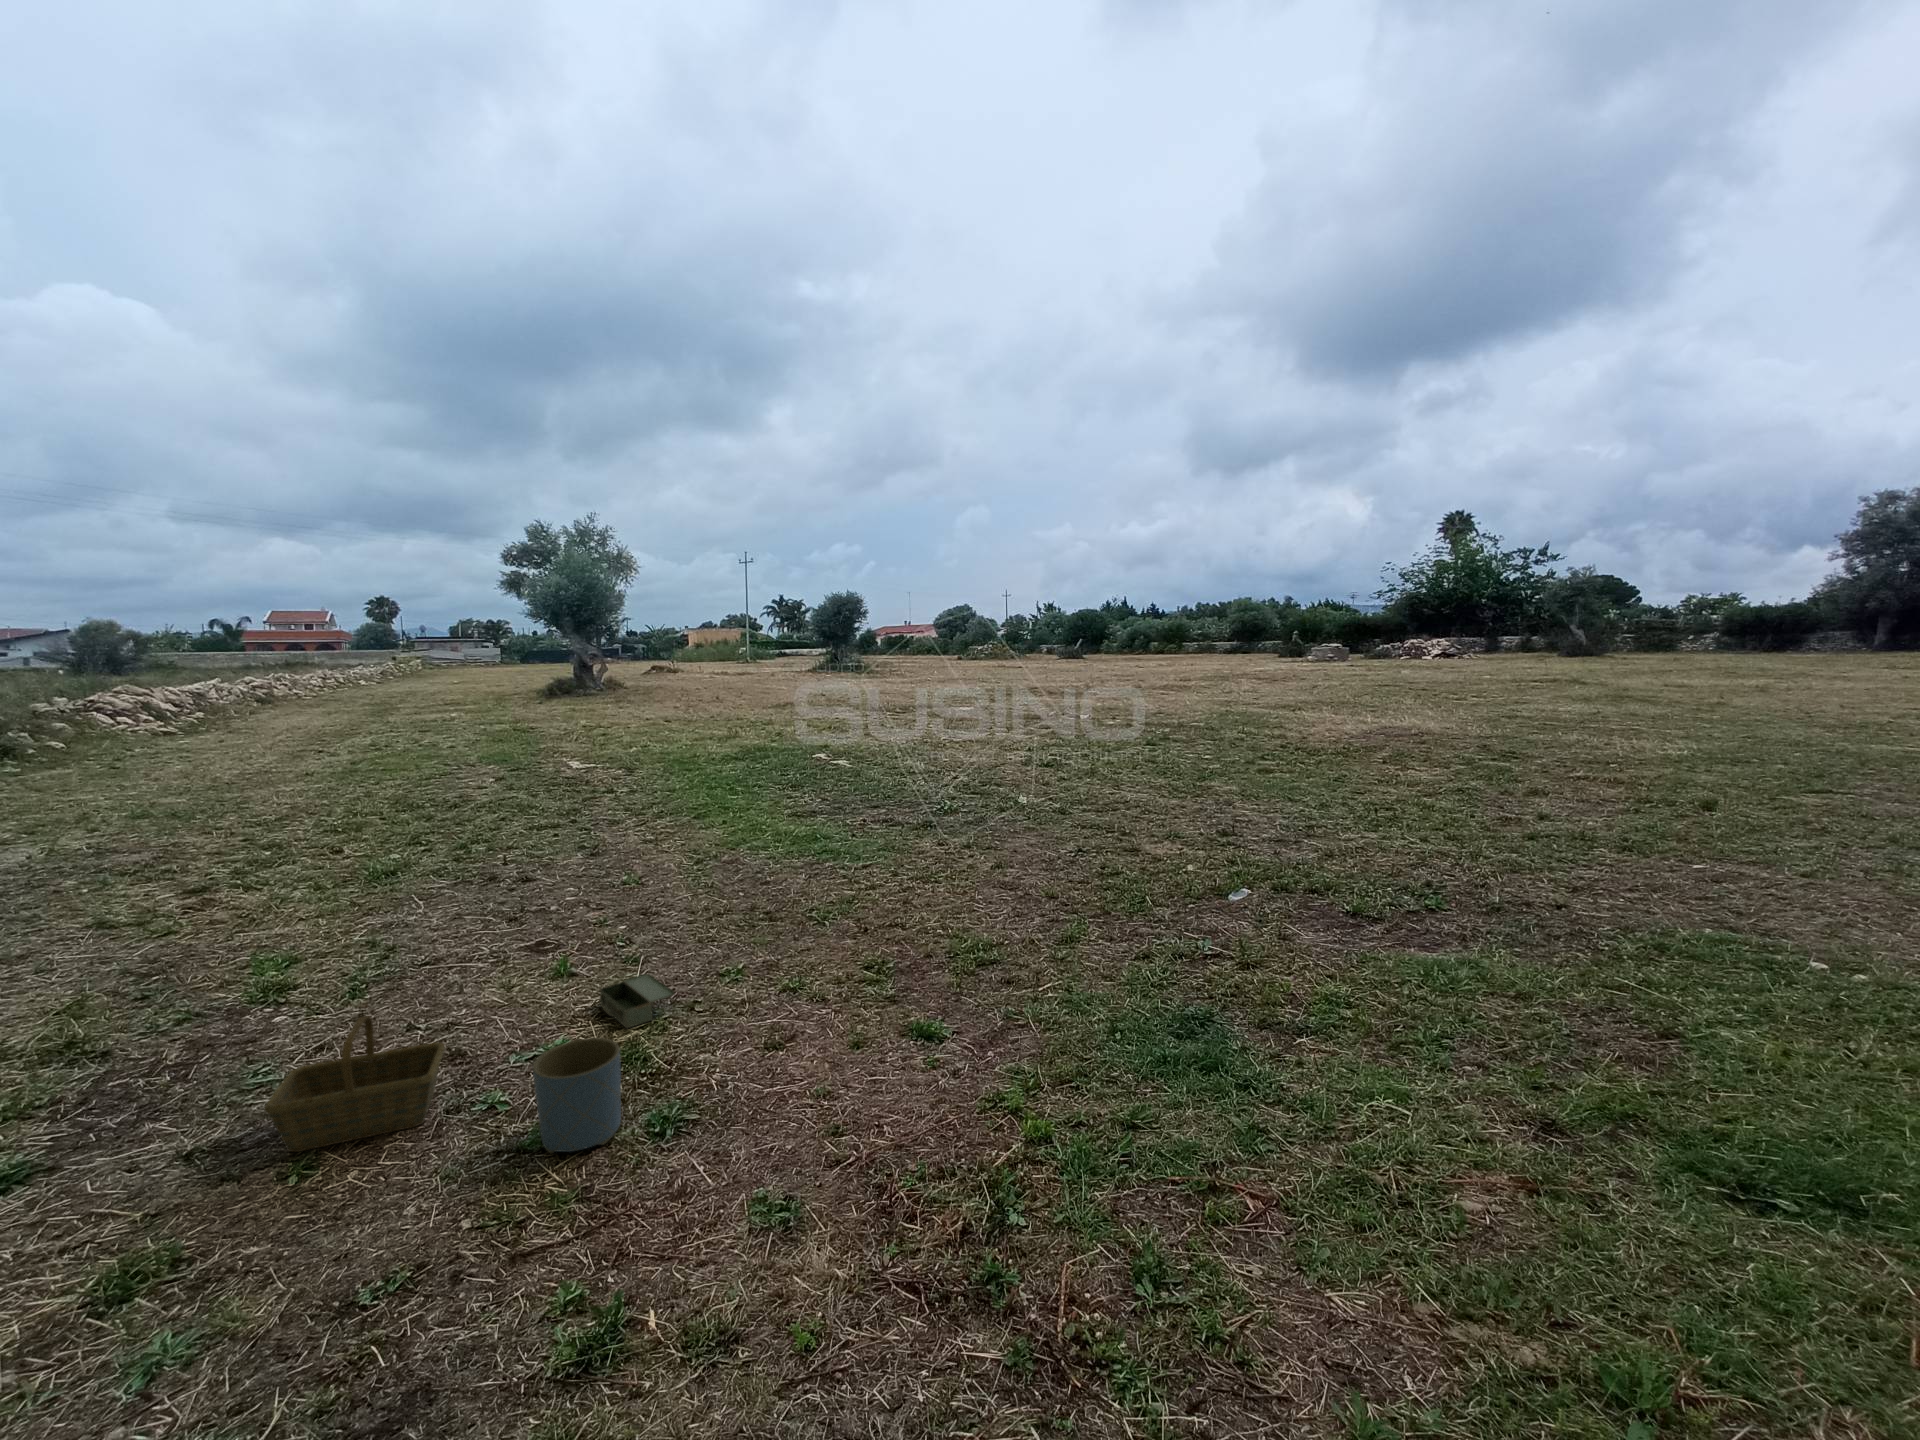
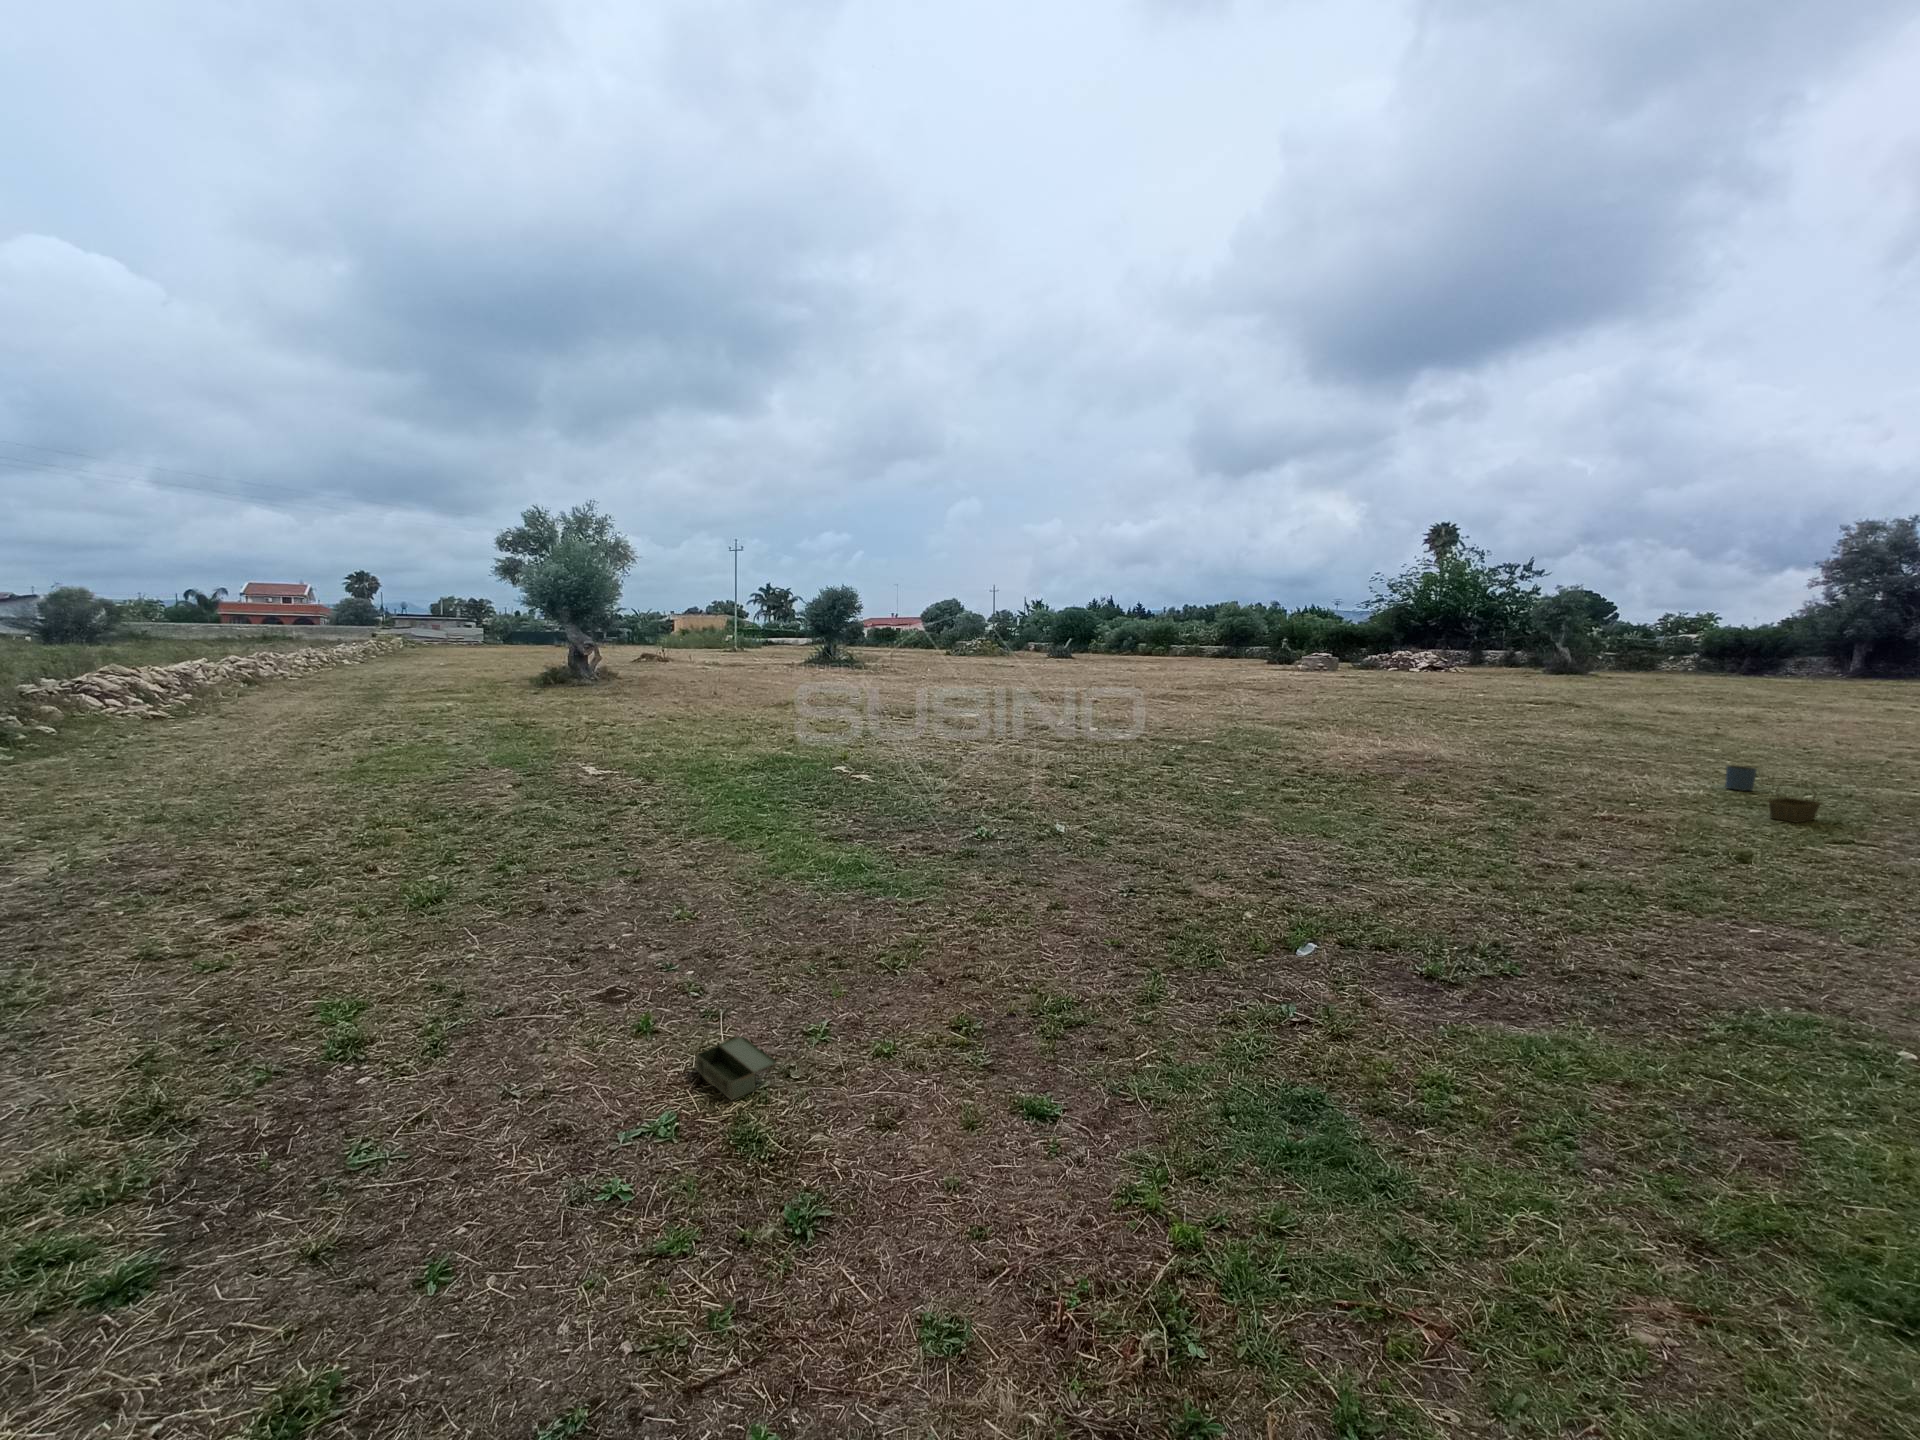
basket: present [264,1016,445,1152] -> present [1767,790,1822,823]
planter: present [533,1038,621,1153] -> present [1725,765,1757,791]

